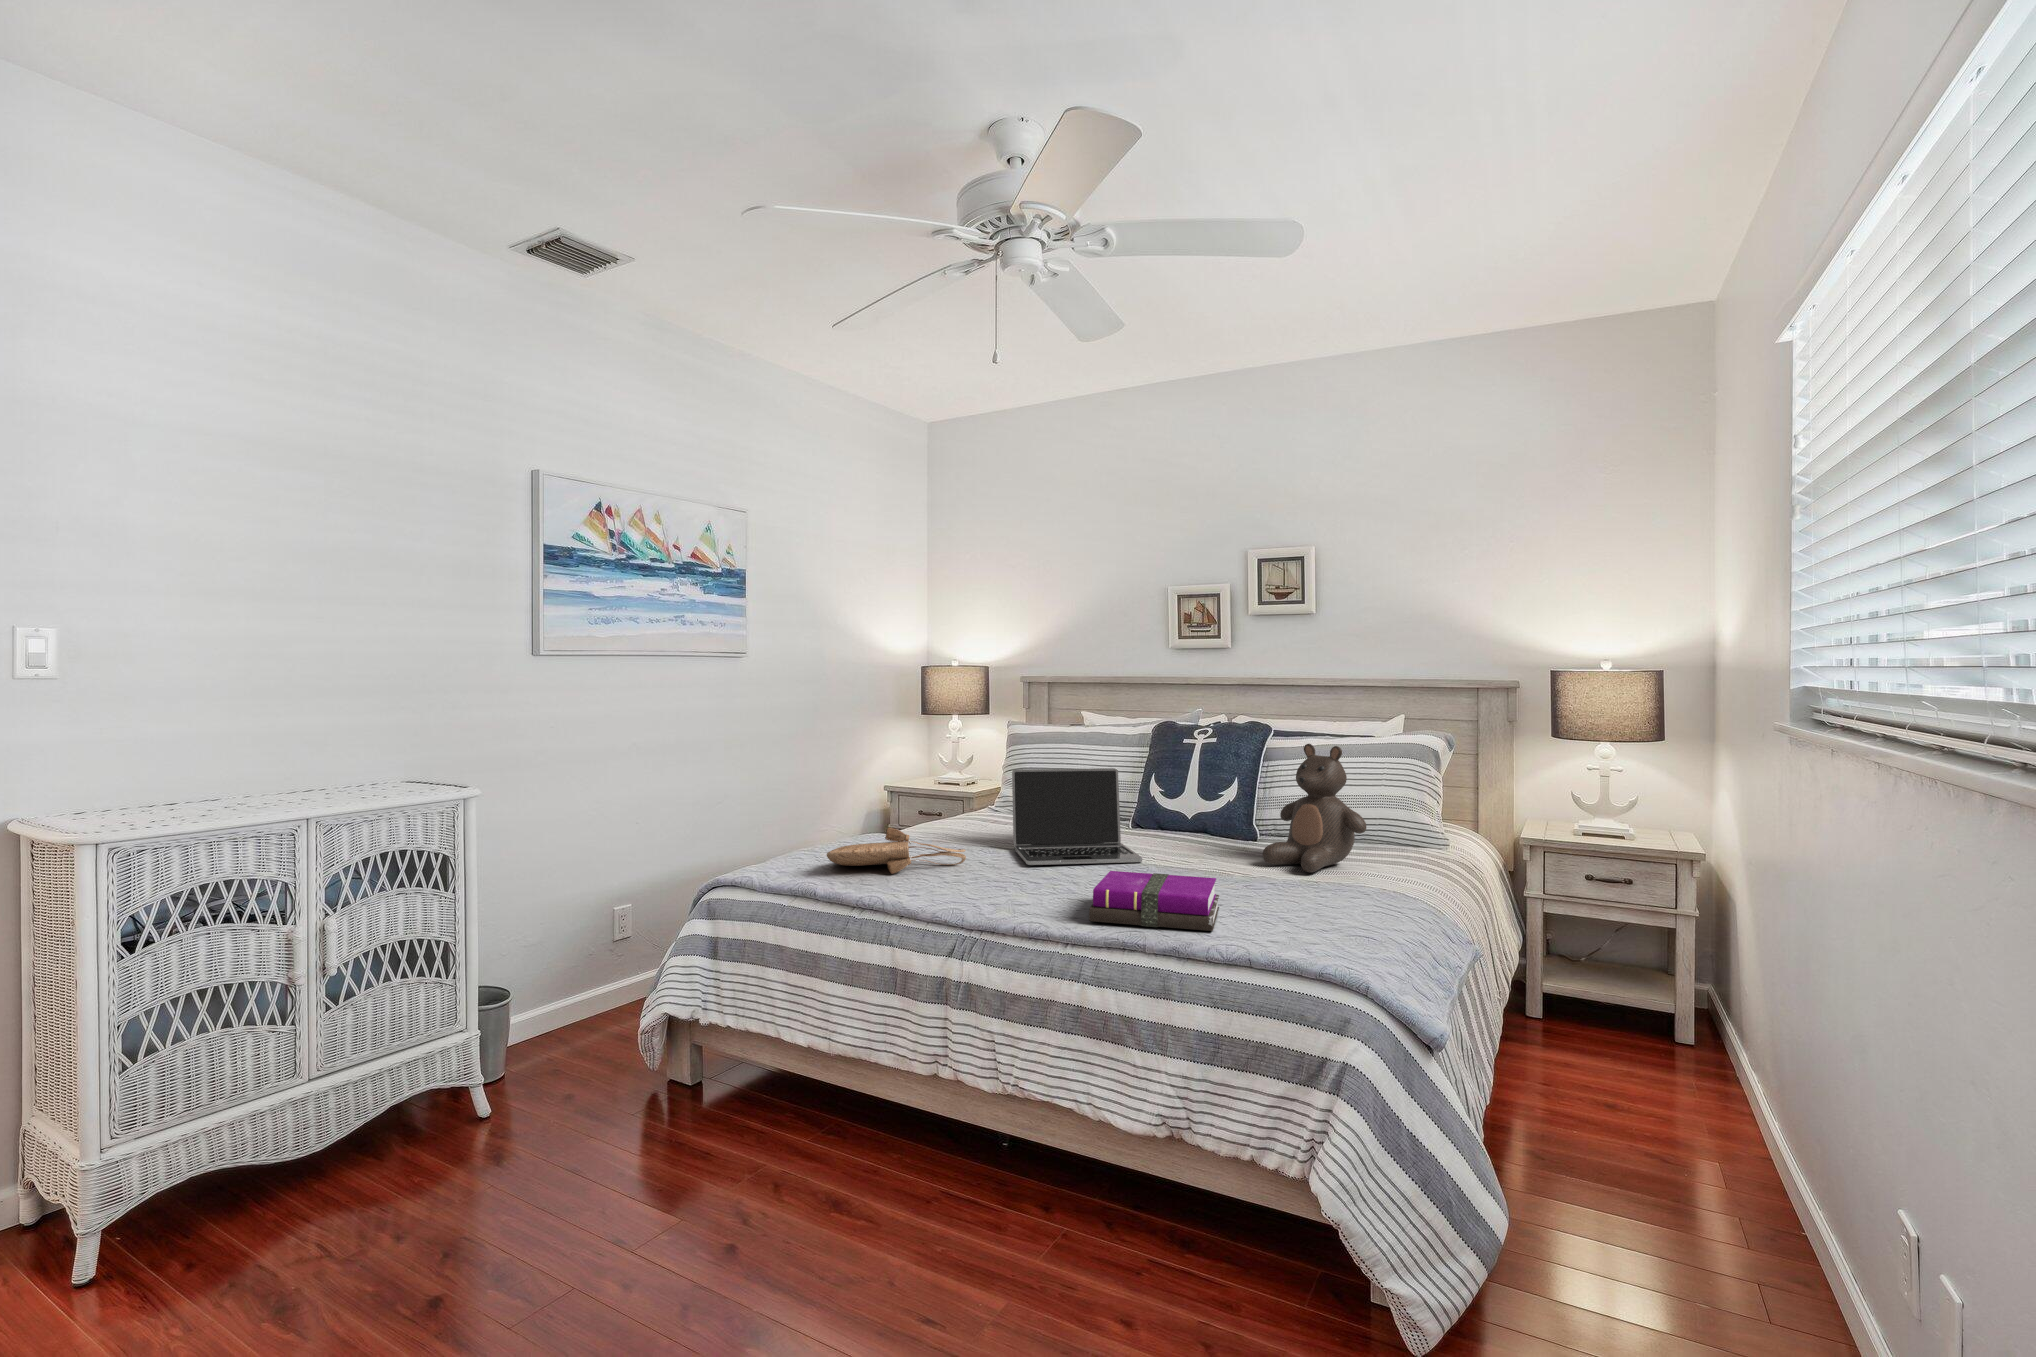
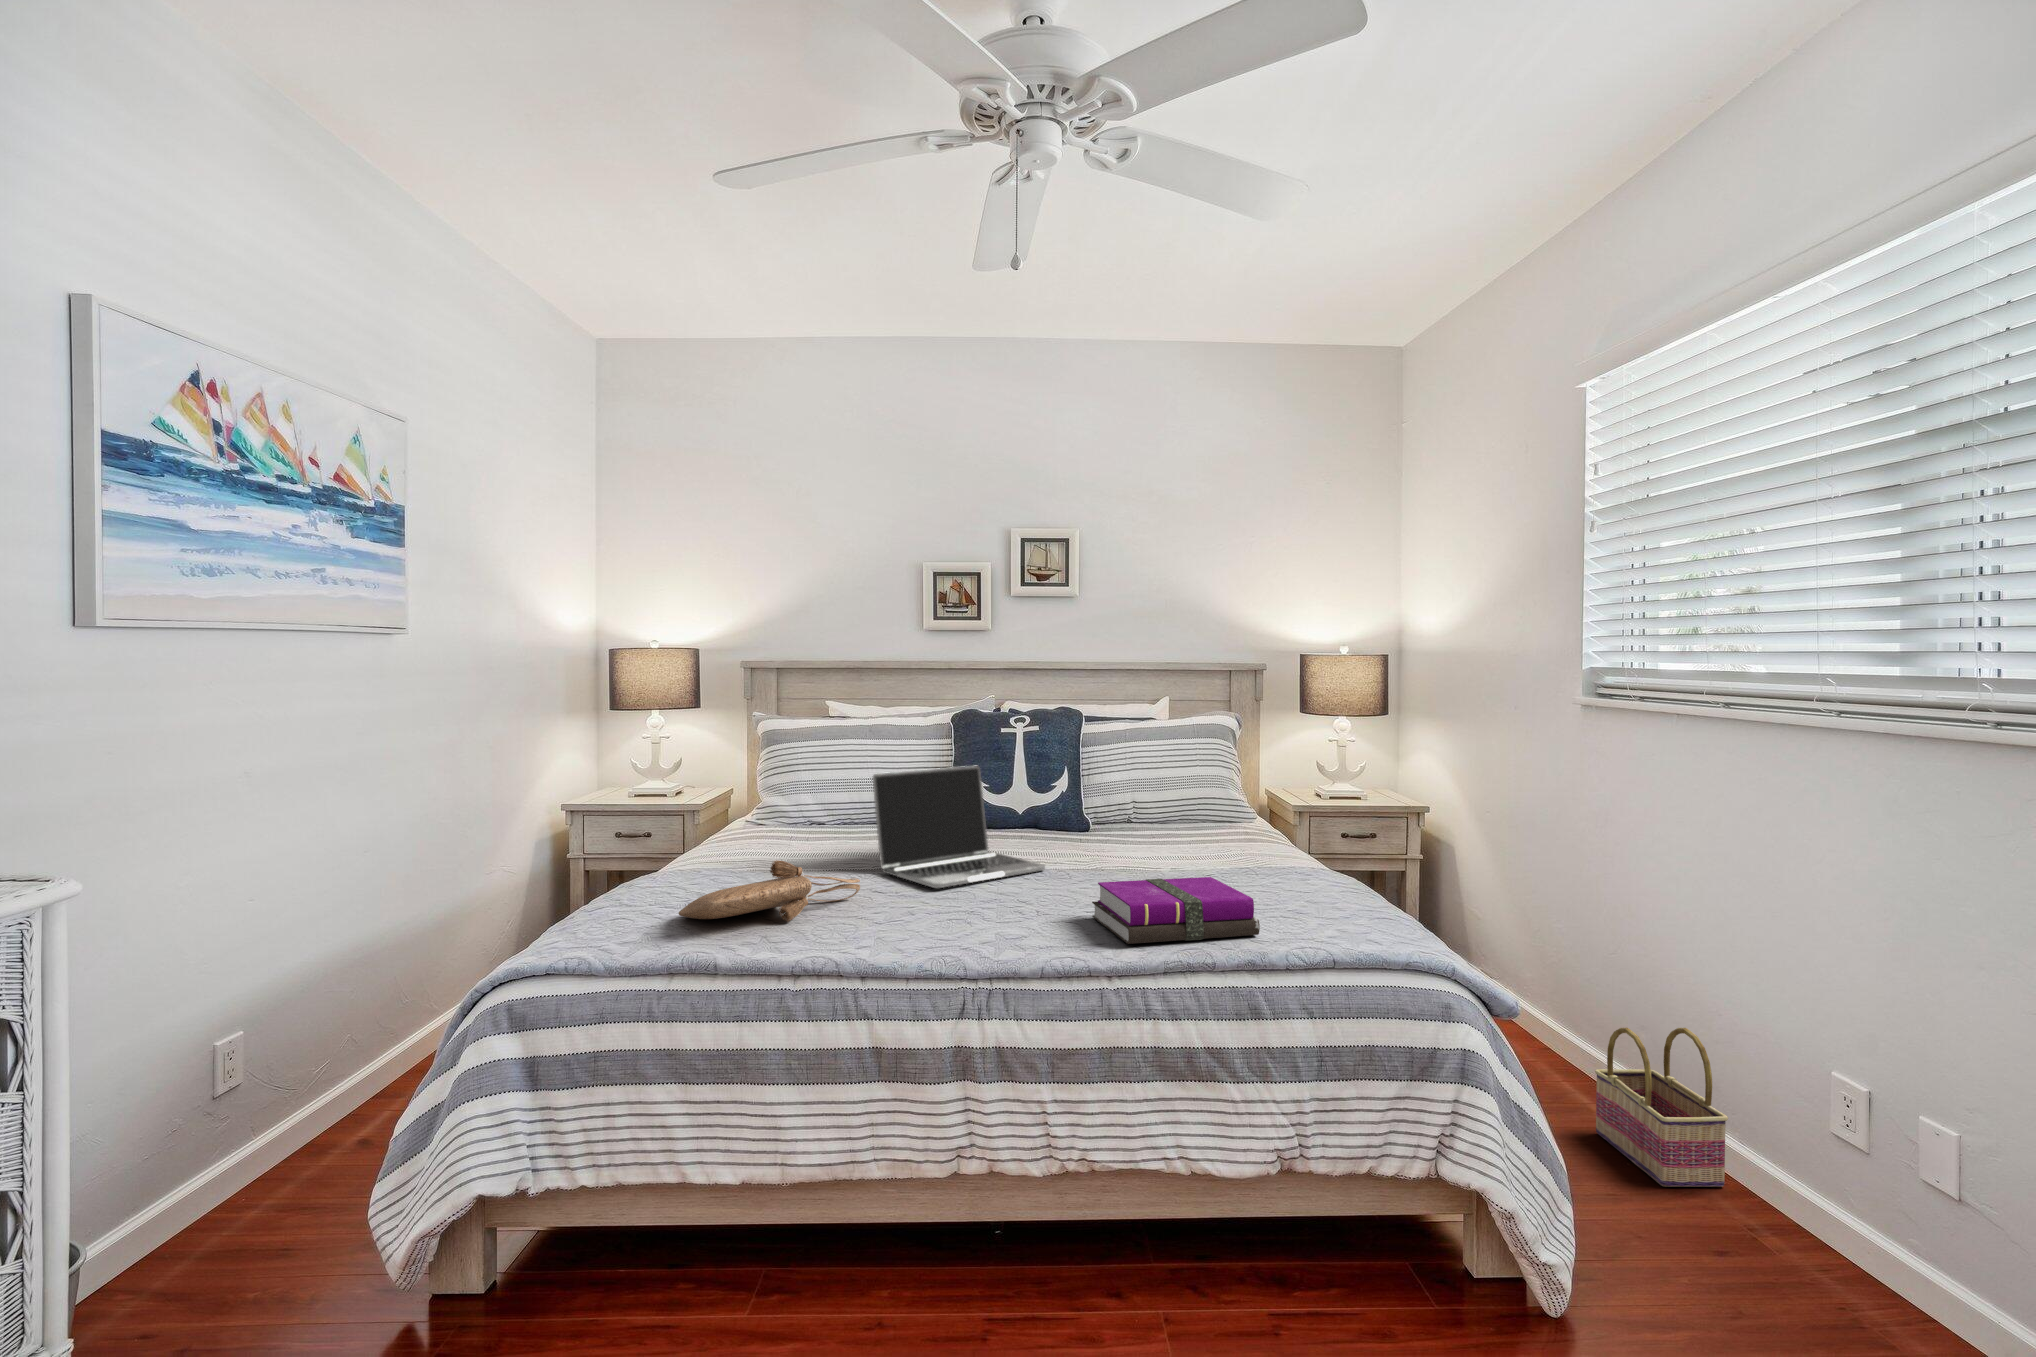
teddy bear: present [1263,744,1366,873] -> none [1158,727,1260,861]
basket: none [1692,1108,1805,1317] -> present [1595,1028,1728,1187]

